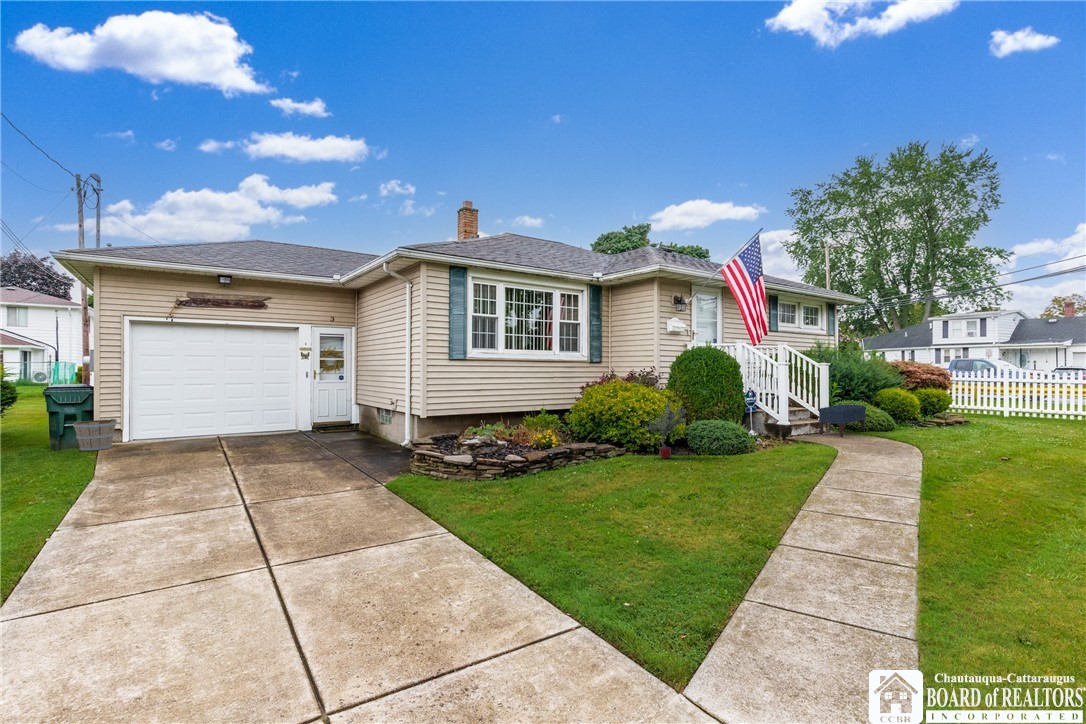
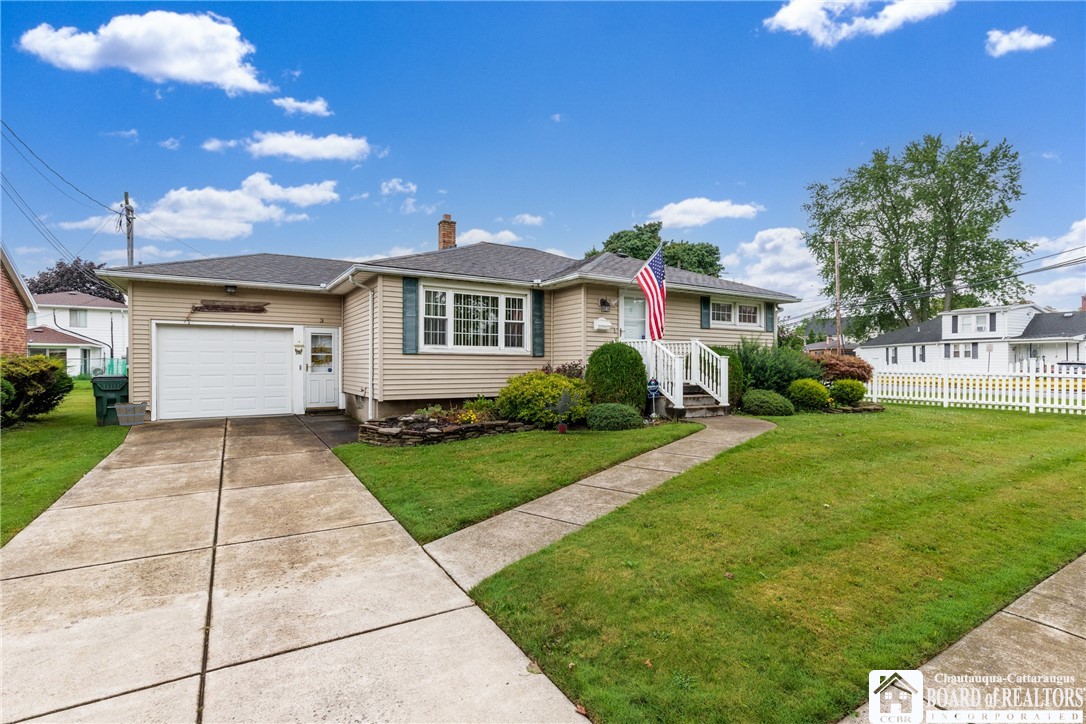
bench: present [818,404,866,437] -> none [718,392,764,420]

